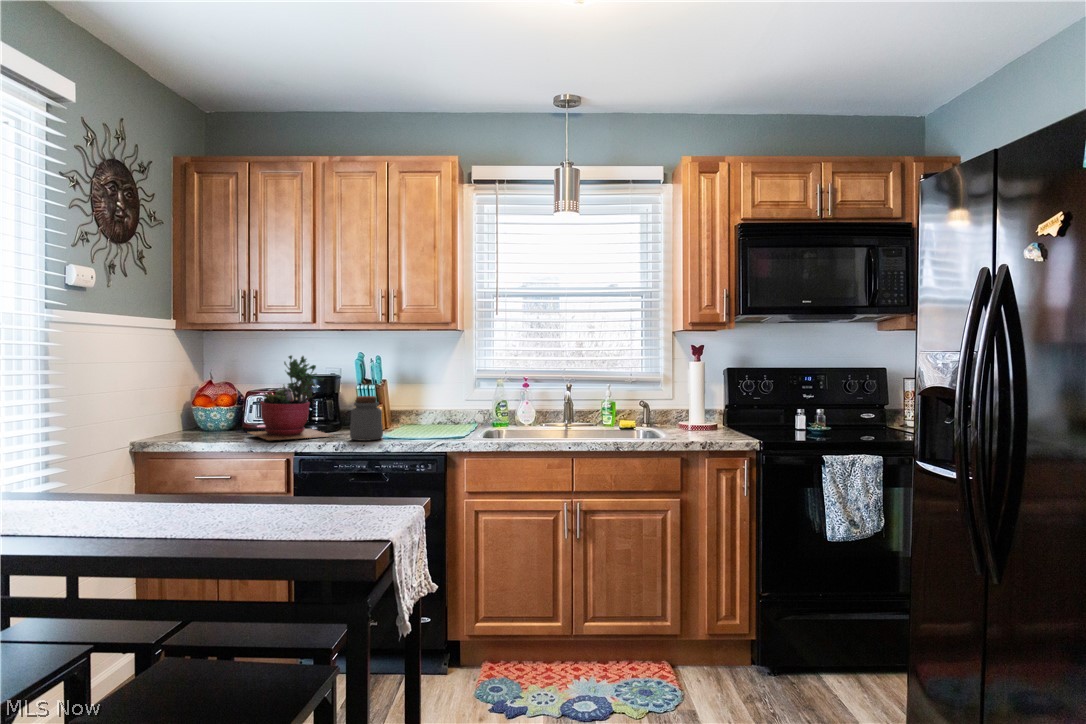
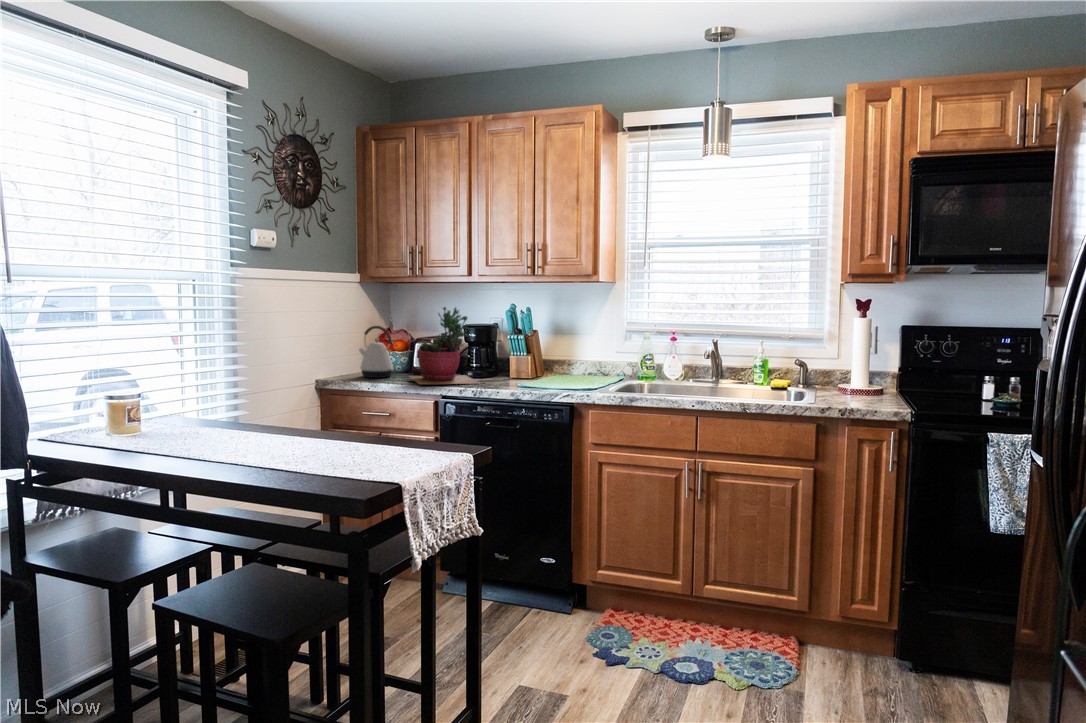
kettle: none [180,377,227,436] -> present [359,326,394,378]
jar: present [350,396,383,441] -> none [489,347,520,389]

